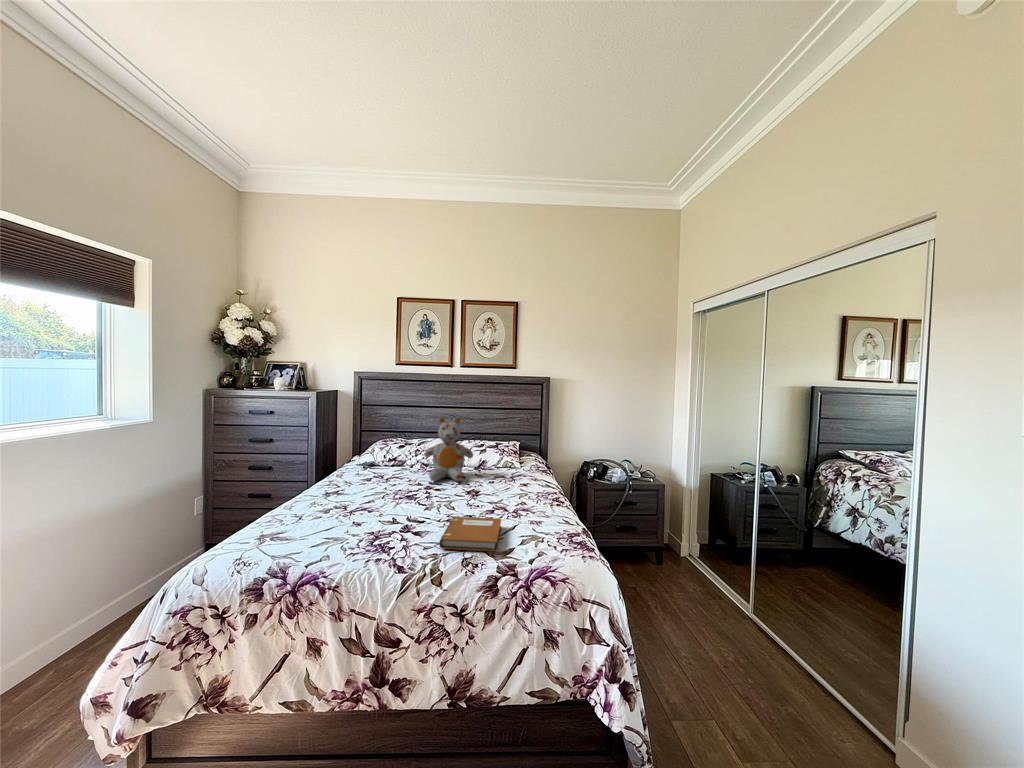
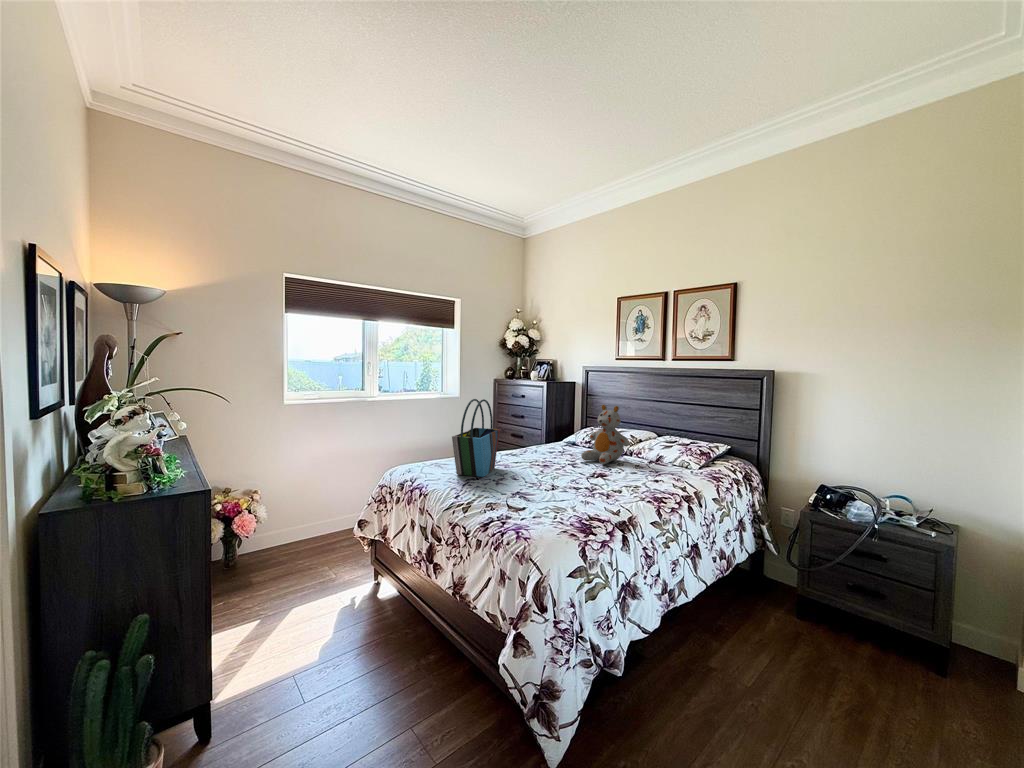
tote bag: none [323,427,395,542] -> present [452,399,500,477]
notebook: present [439,517,501,551] -> none [488,479,556,504]

